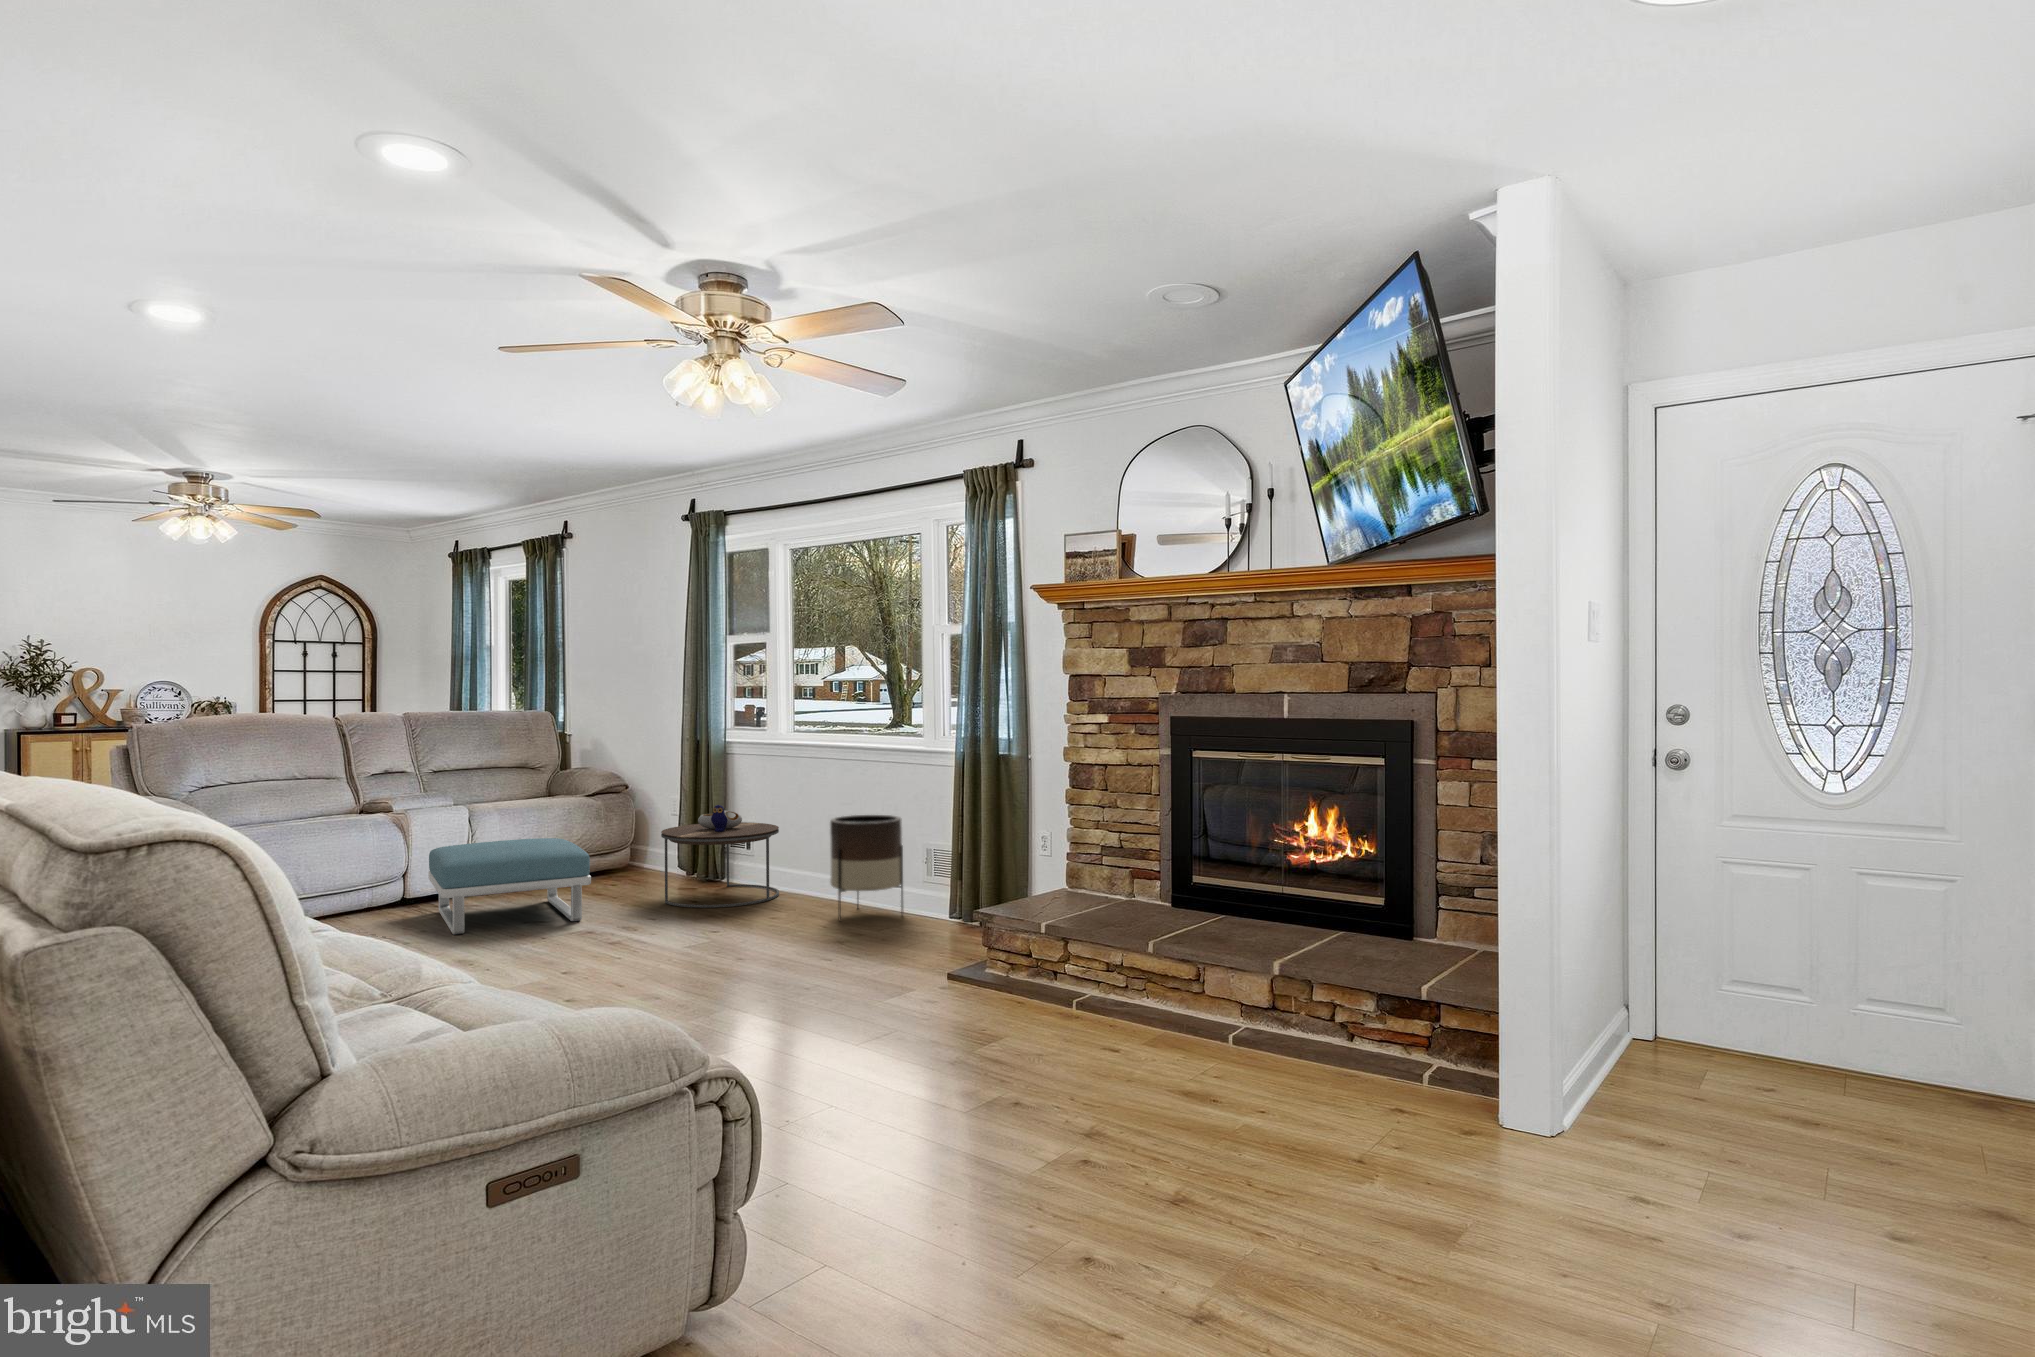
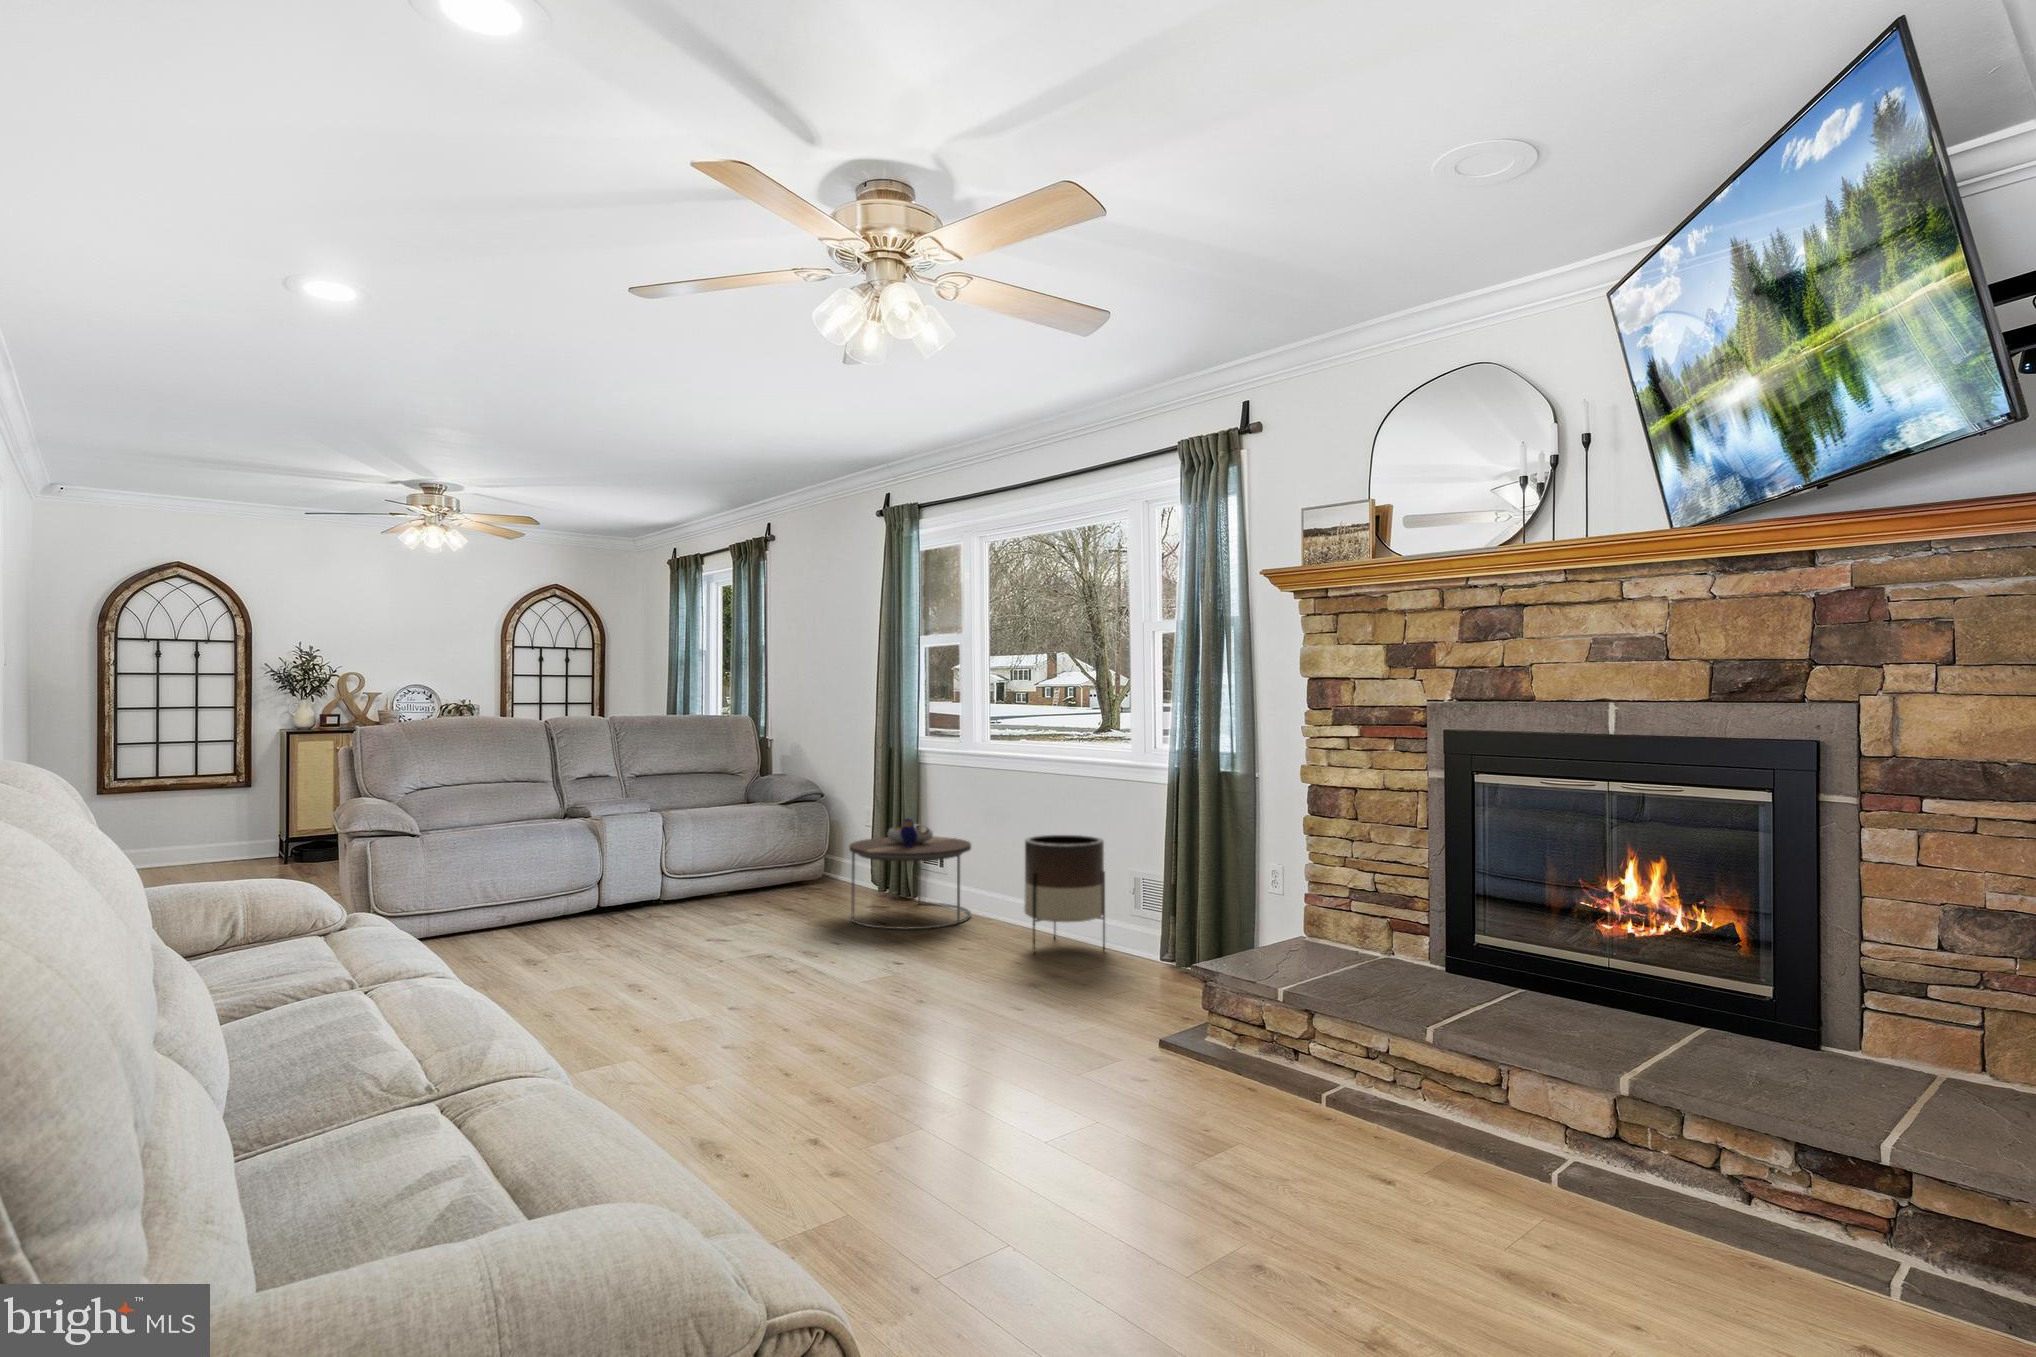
footstool: present [428,838,591,935] -> none [617,848,773,949]

